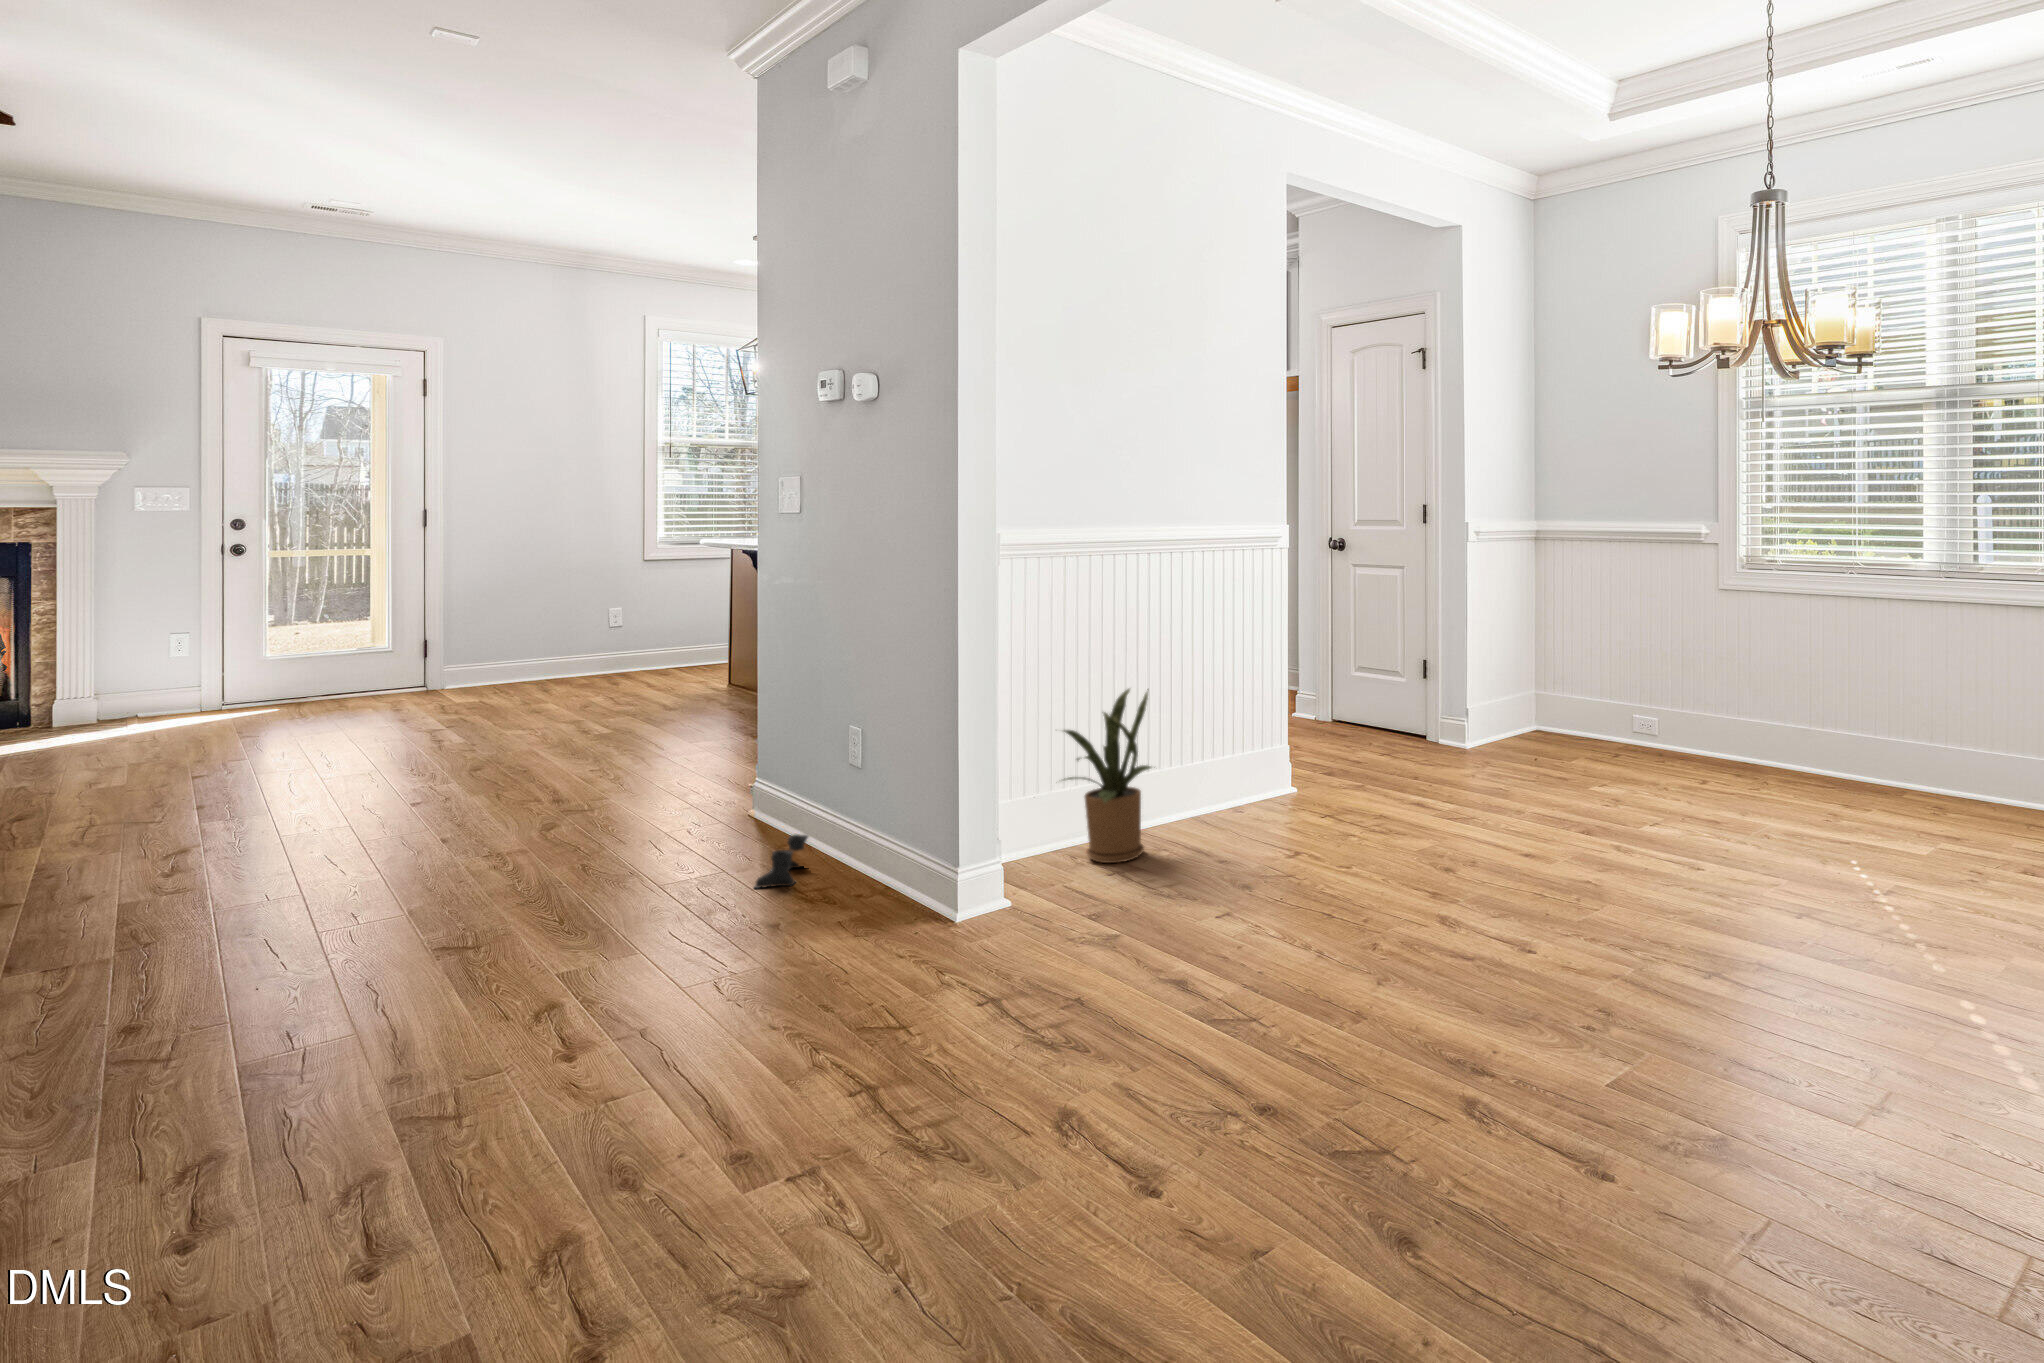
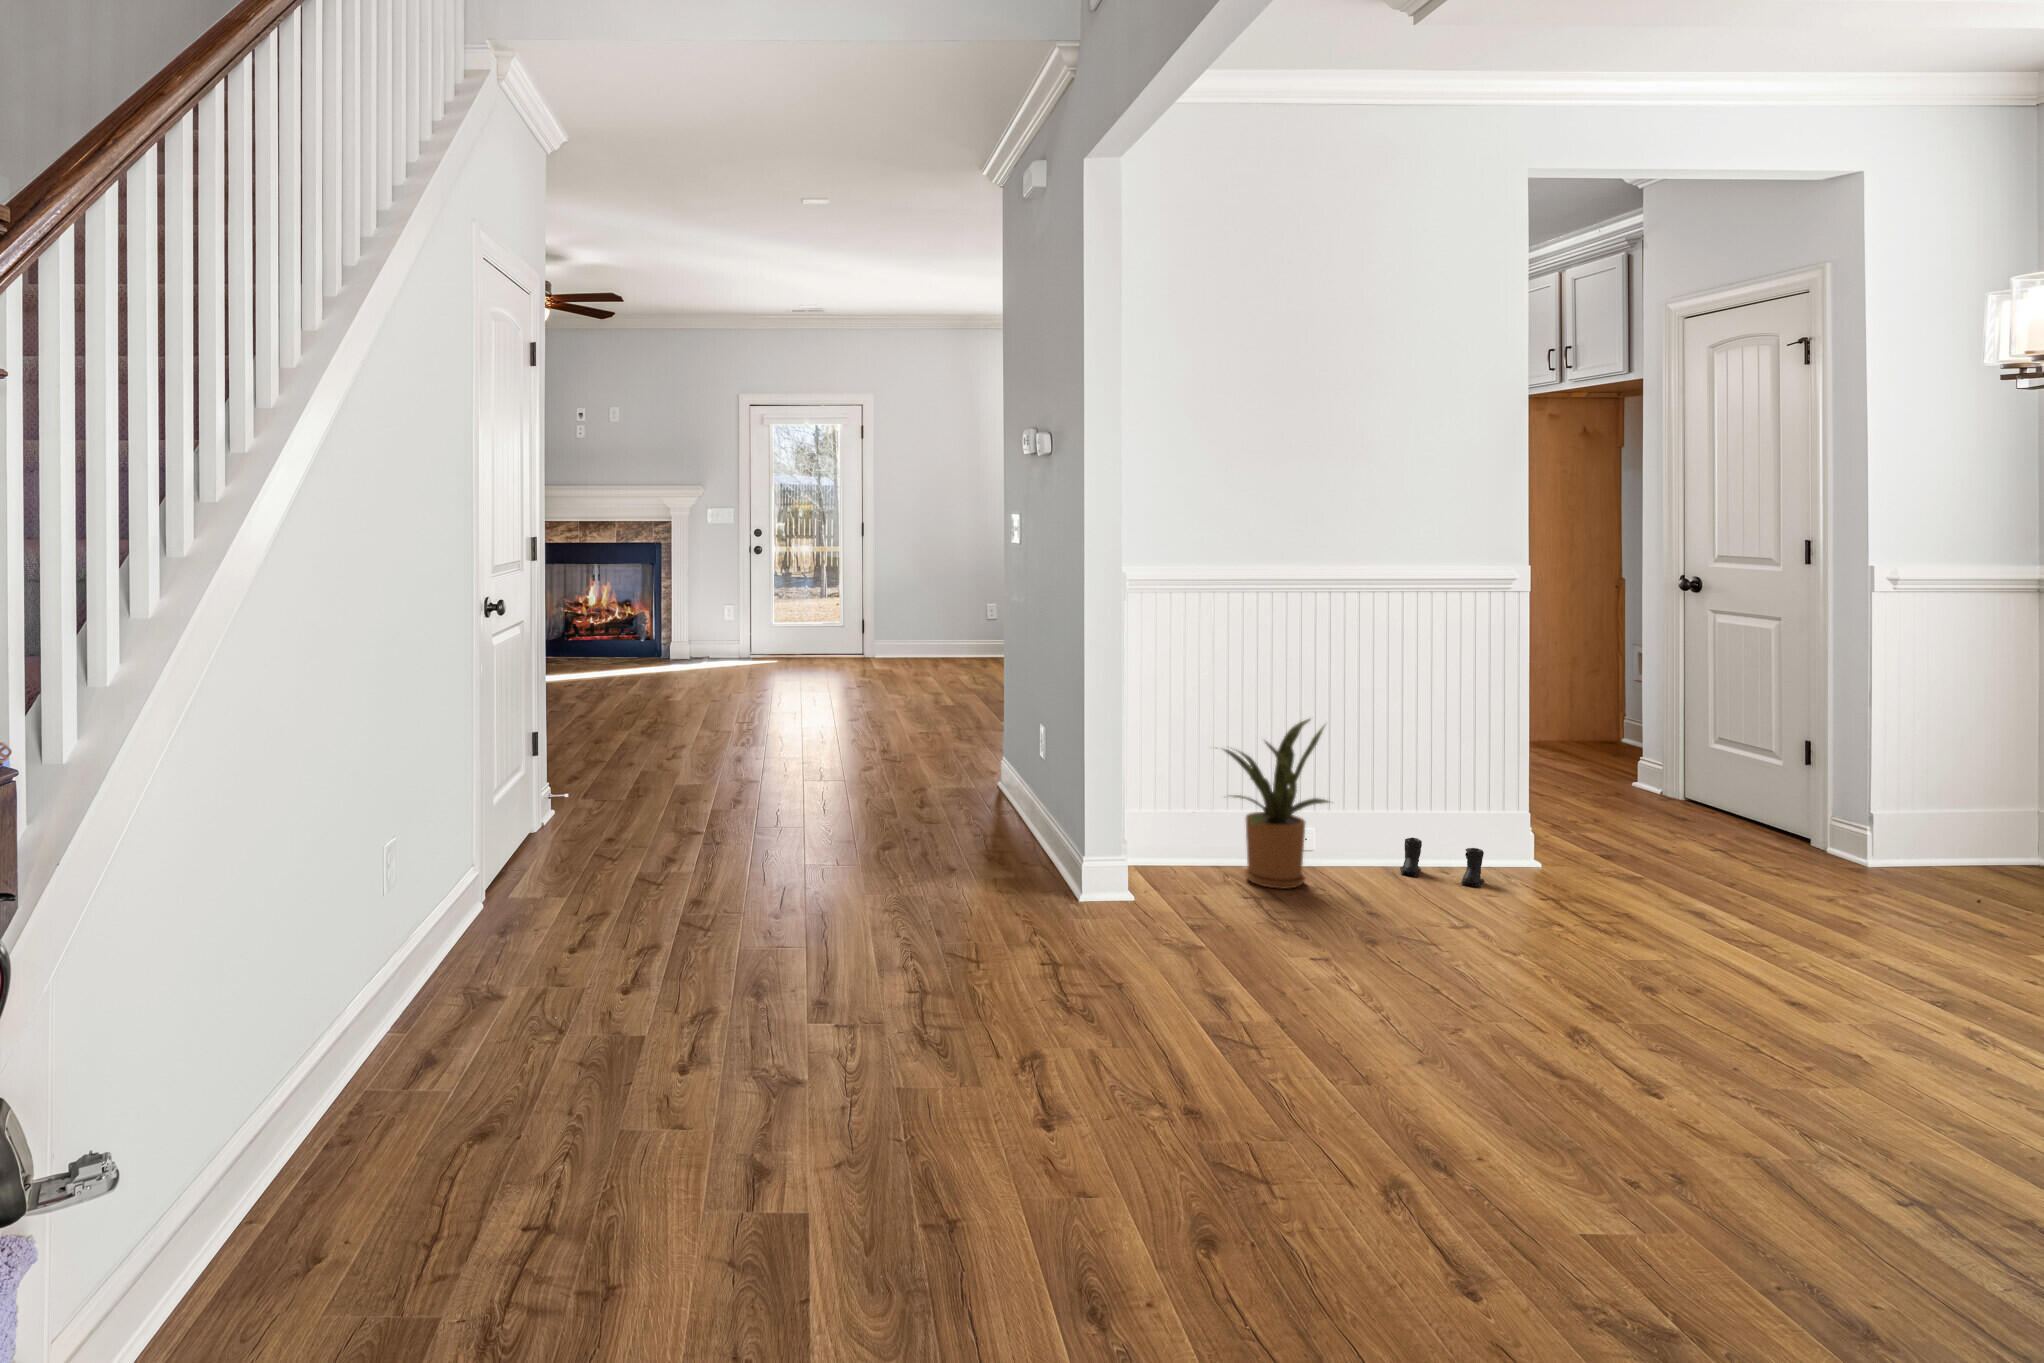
boots: present [755,834,808,888] -> present [1400,838,1484,887]

